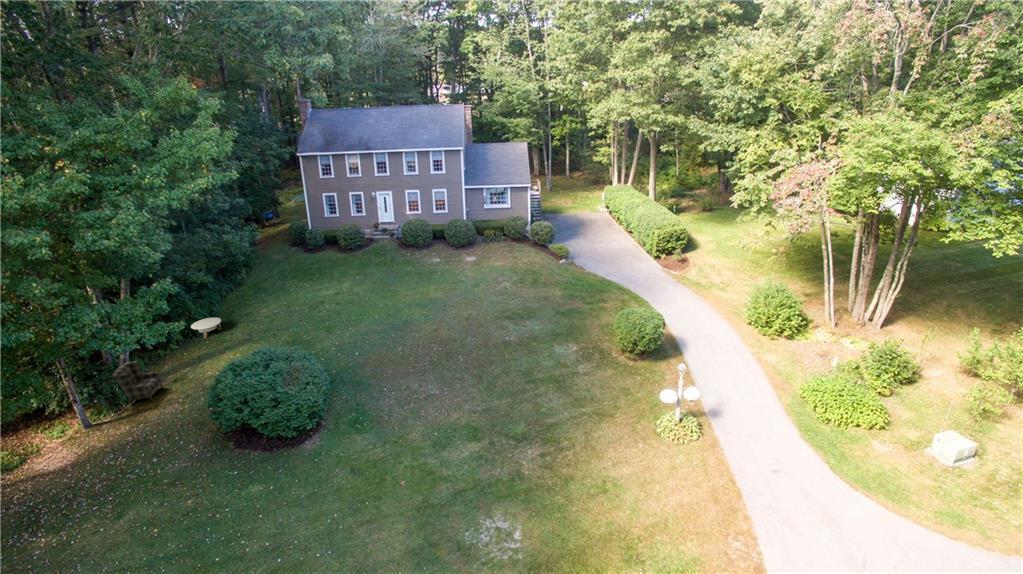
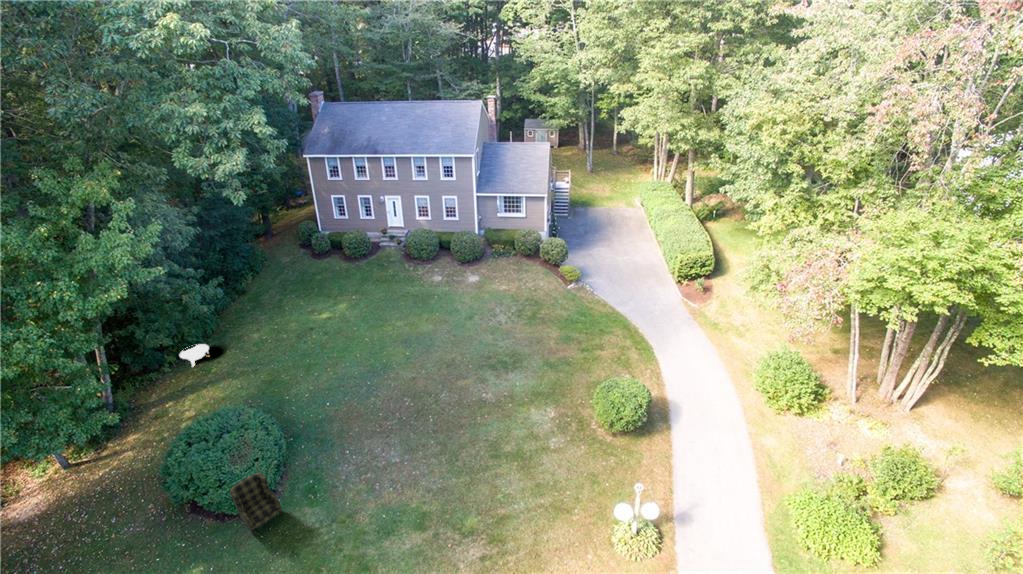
chair: present [113,361,163,404] -> present [230,473,282,534]

